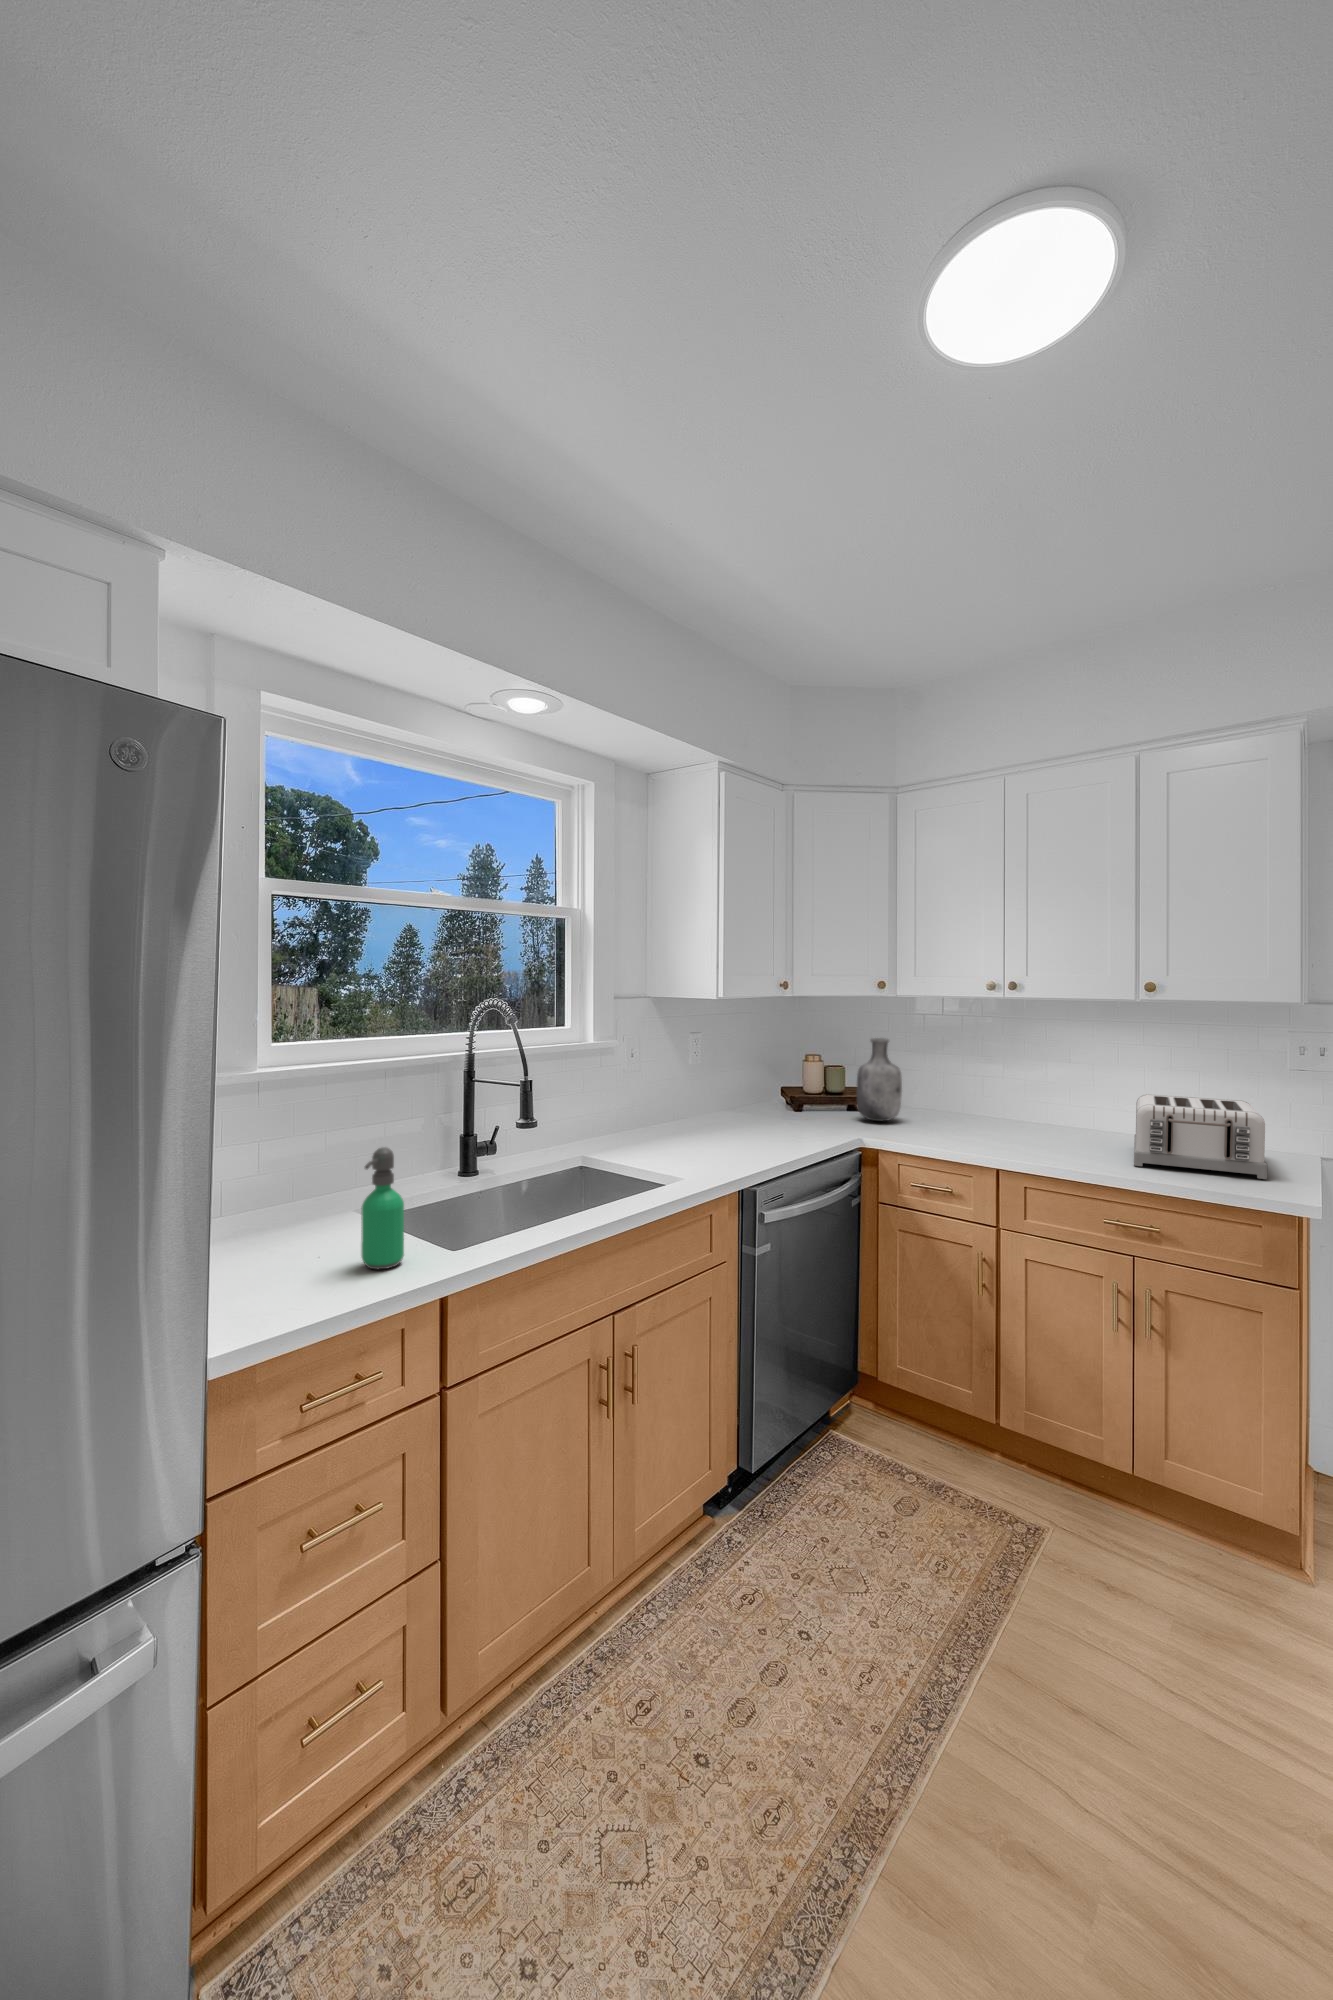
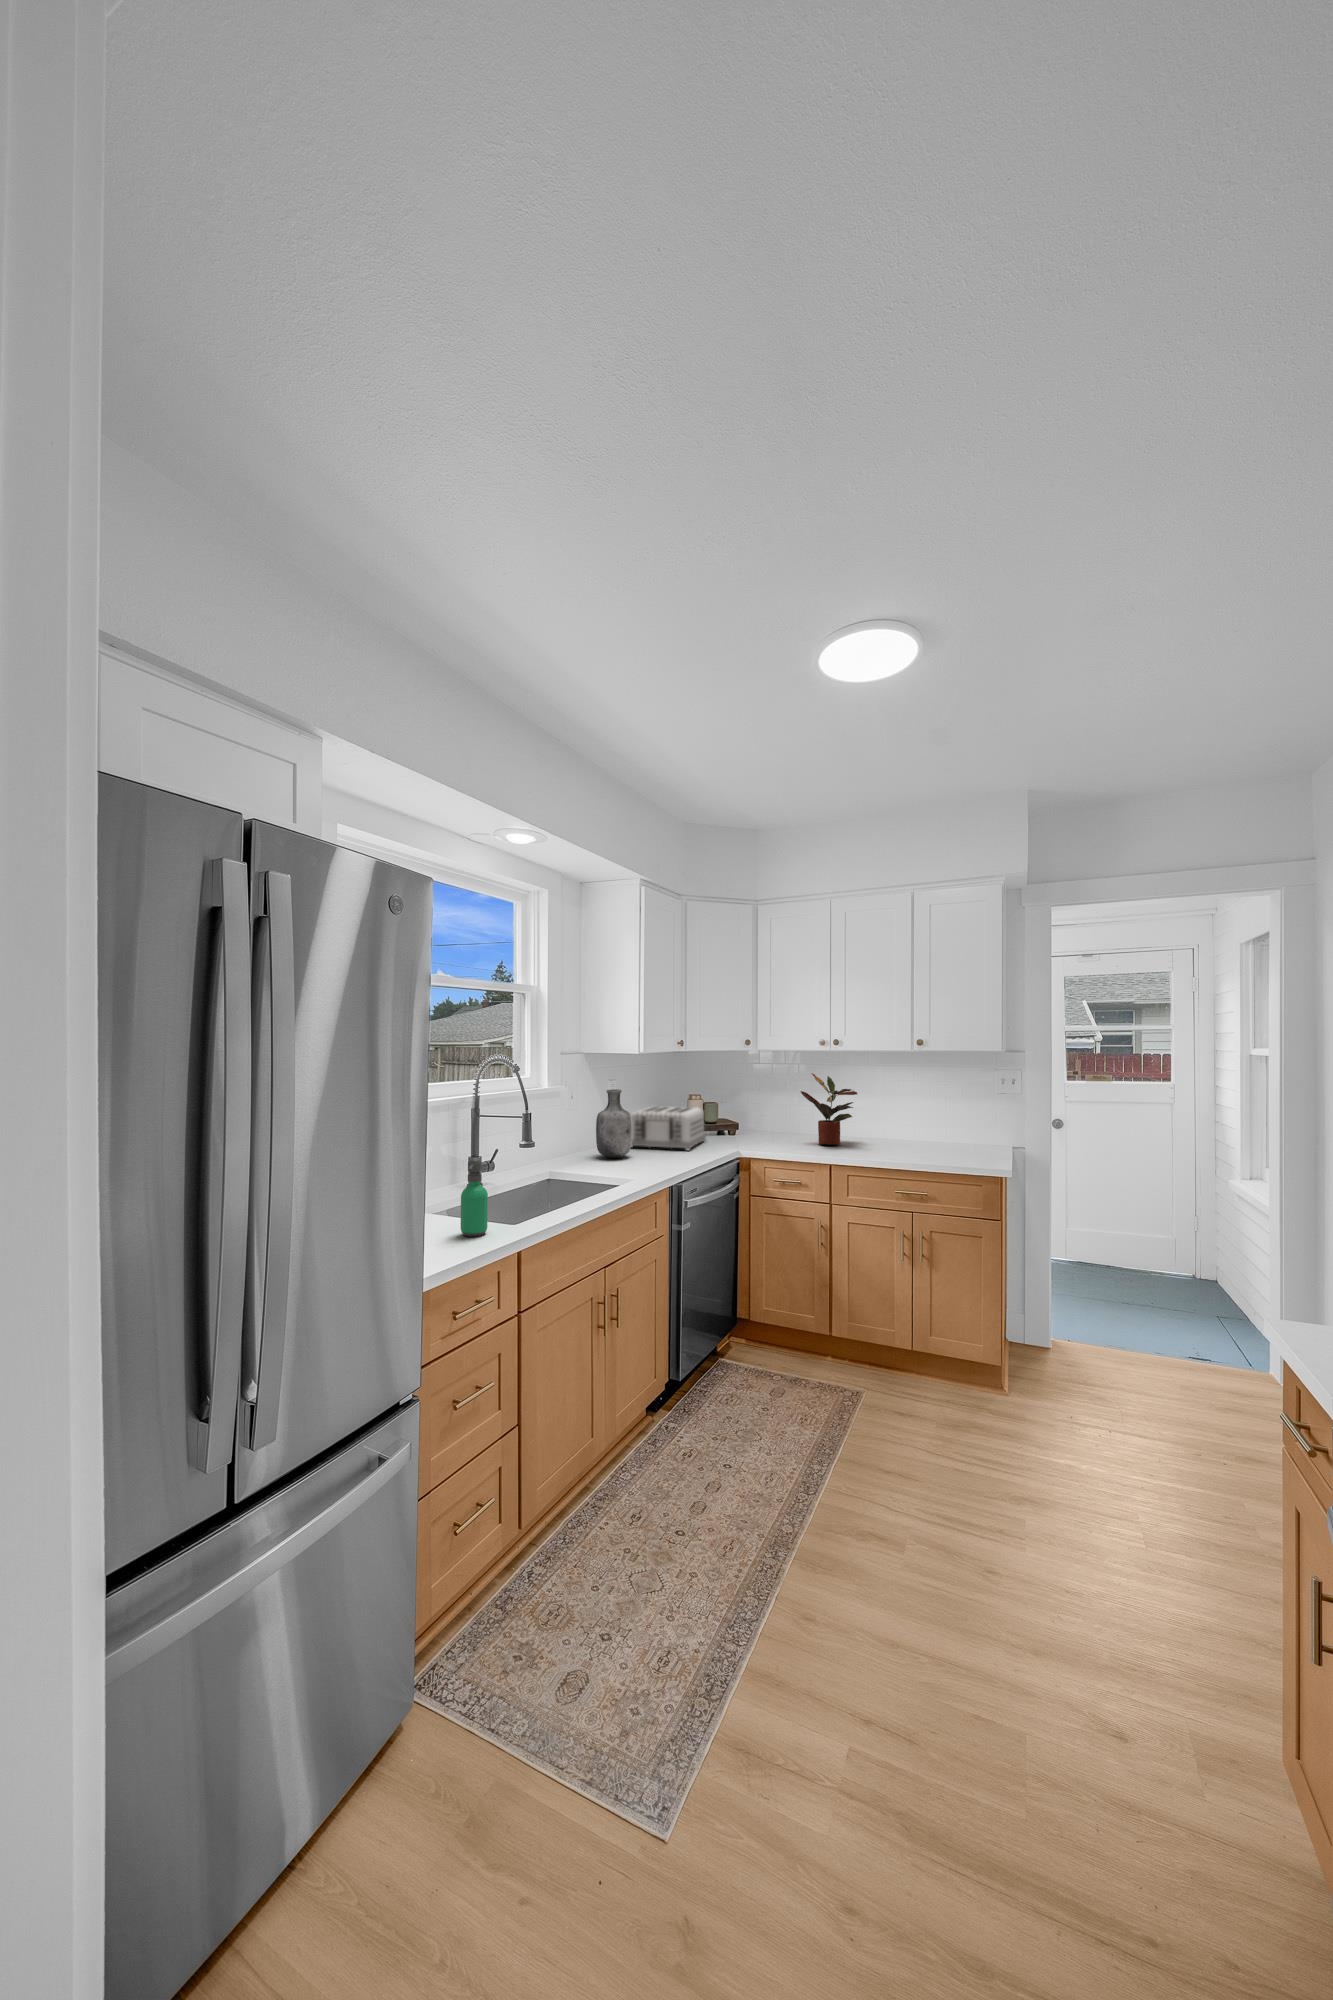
potted plant: none [962,1031,1054,1138] -> present [801,1073,857,1145]
vase: present [857,1038,902,1121] -> present [596,1089,632,1158]
toaster: present [1134,1094,1267,1179] -> present [631,1106,706,1150]

